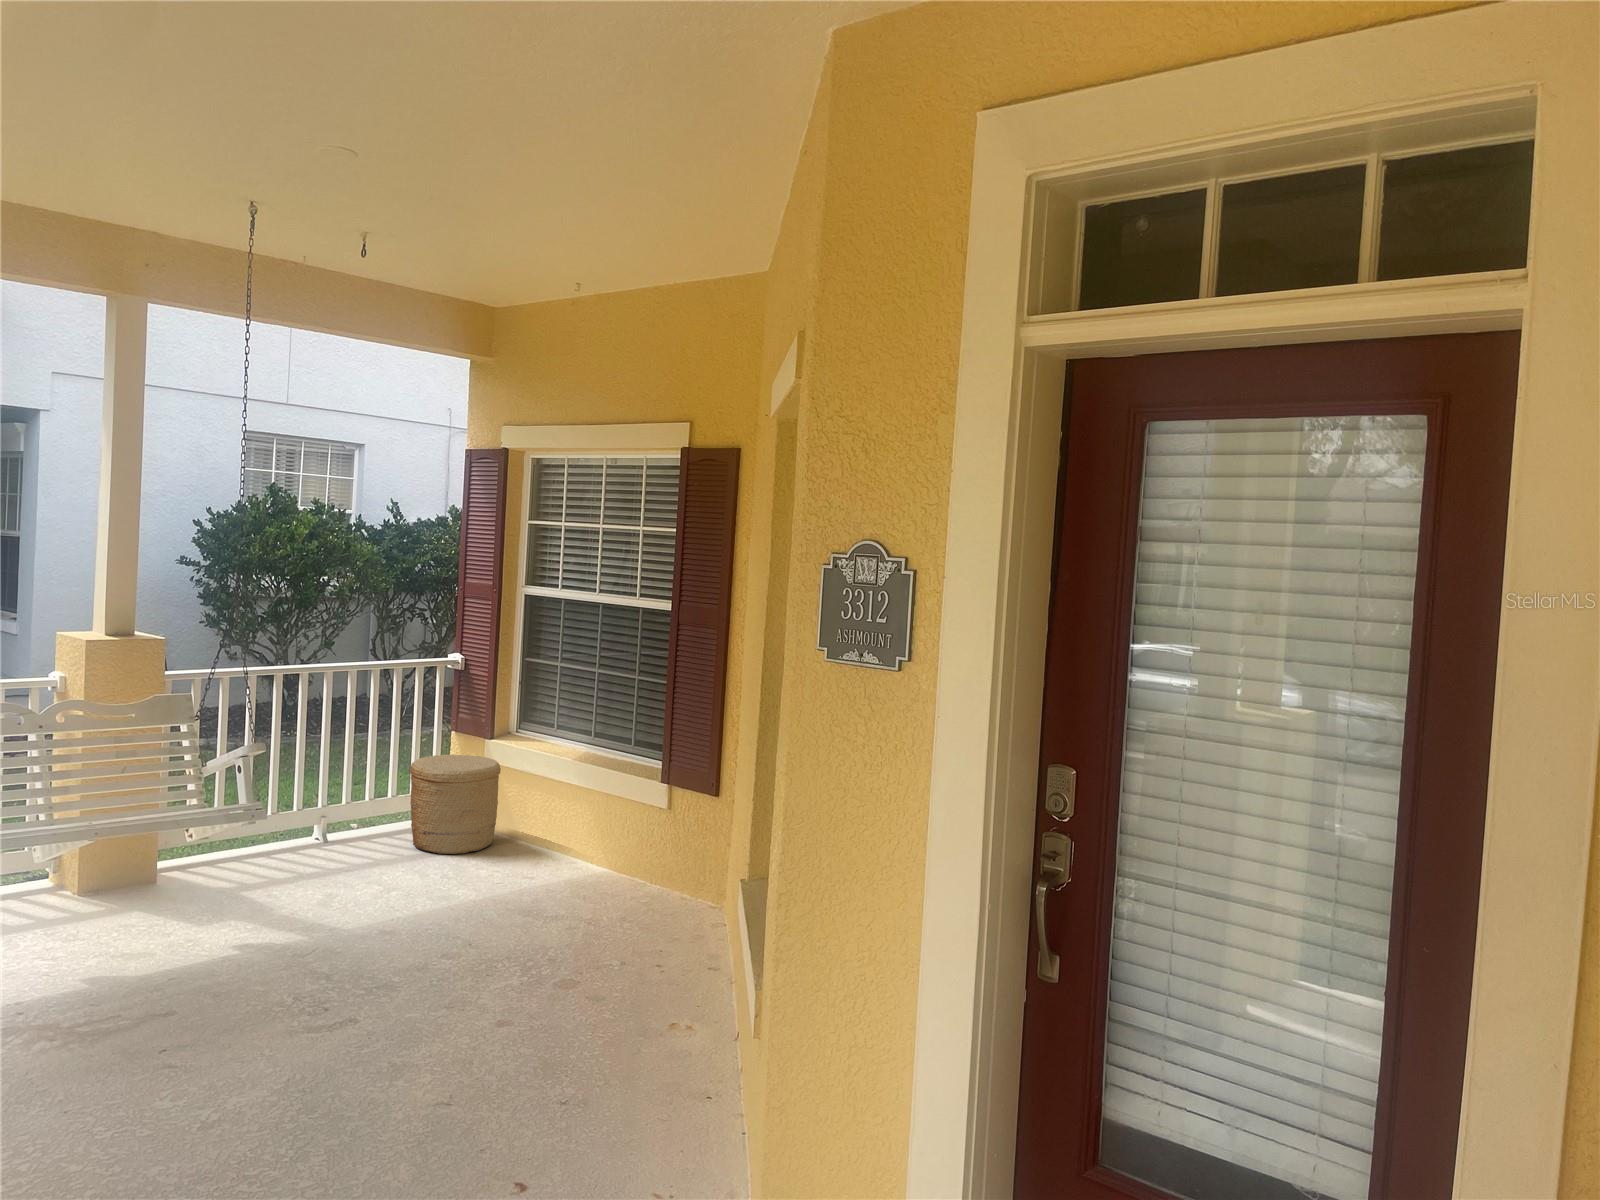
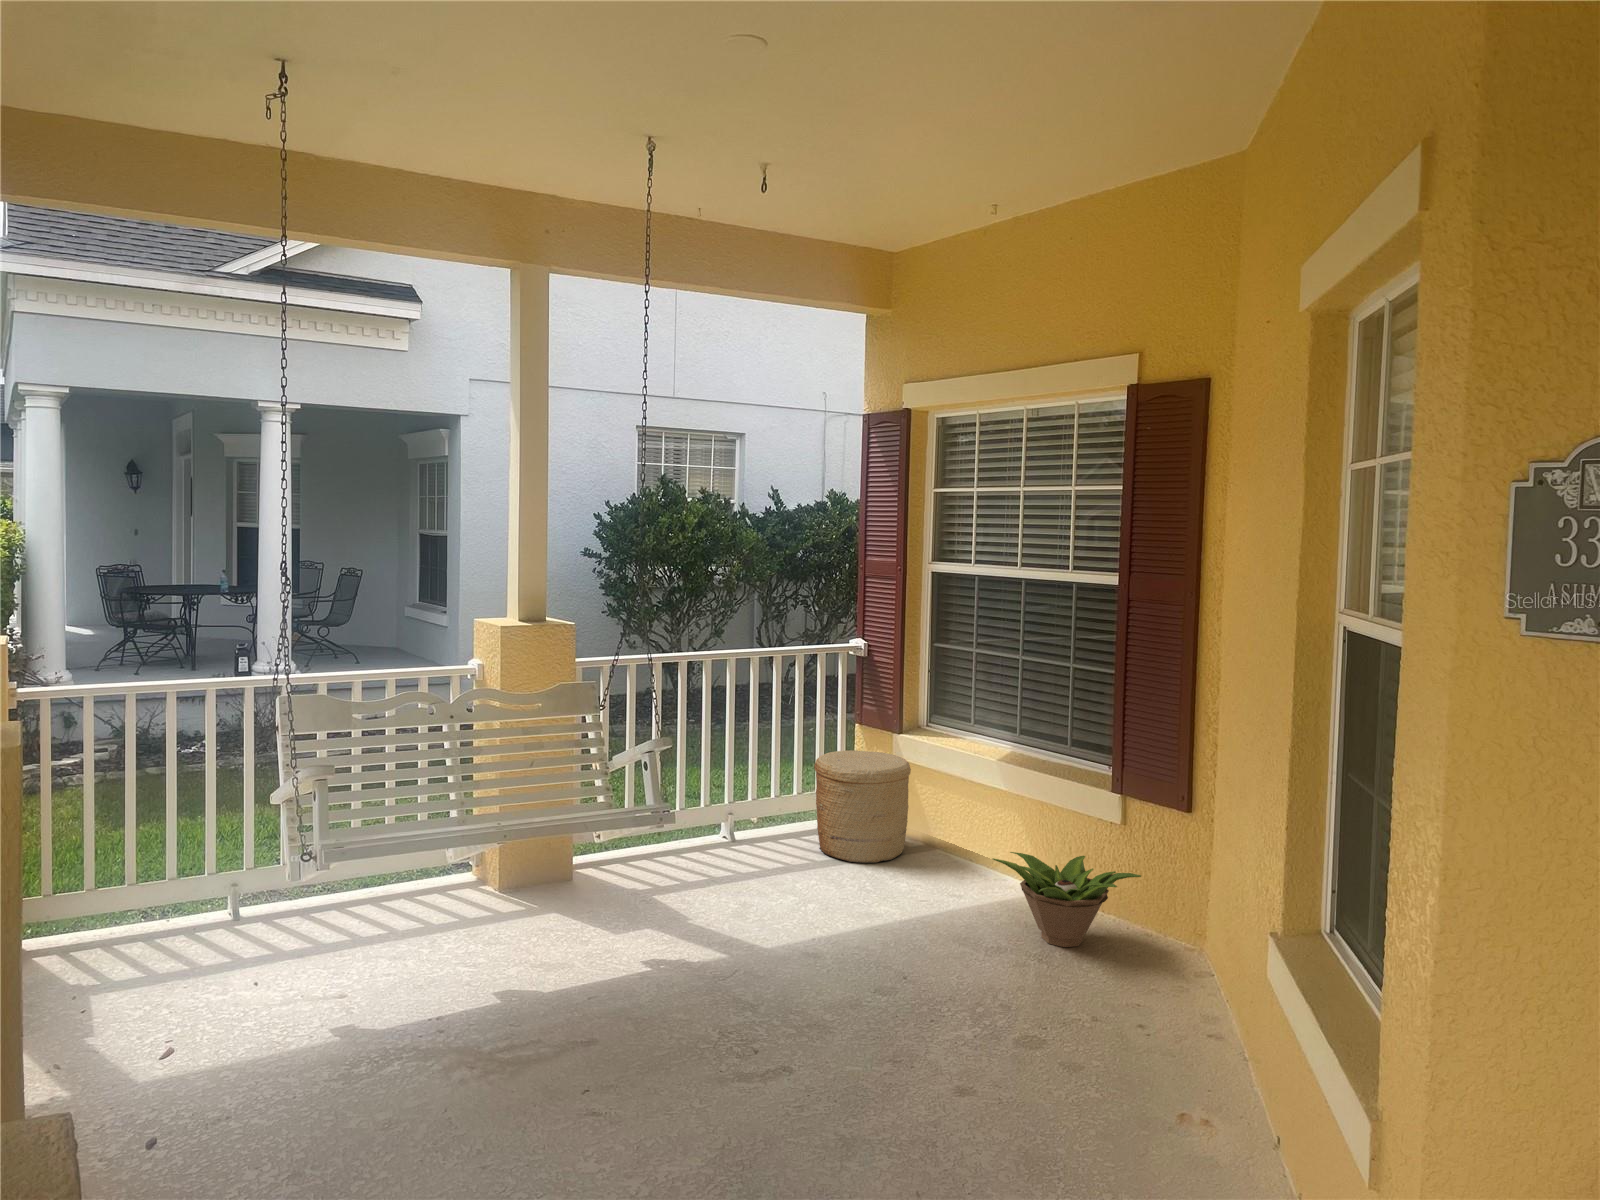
decorative plant: none [556,833,676,907] -> present [992,852,1141,947]

